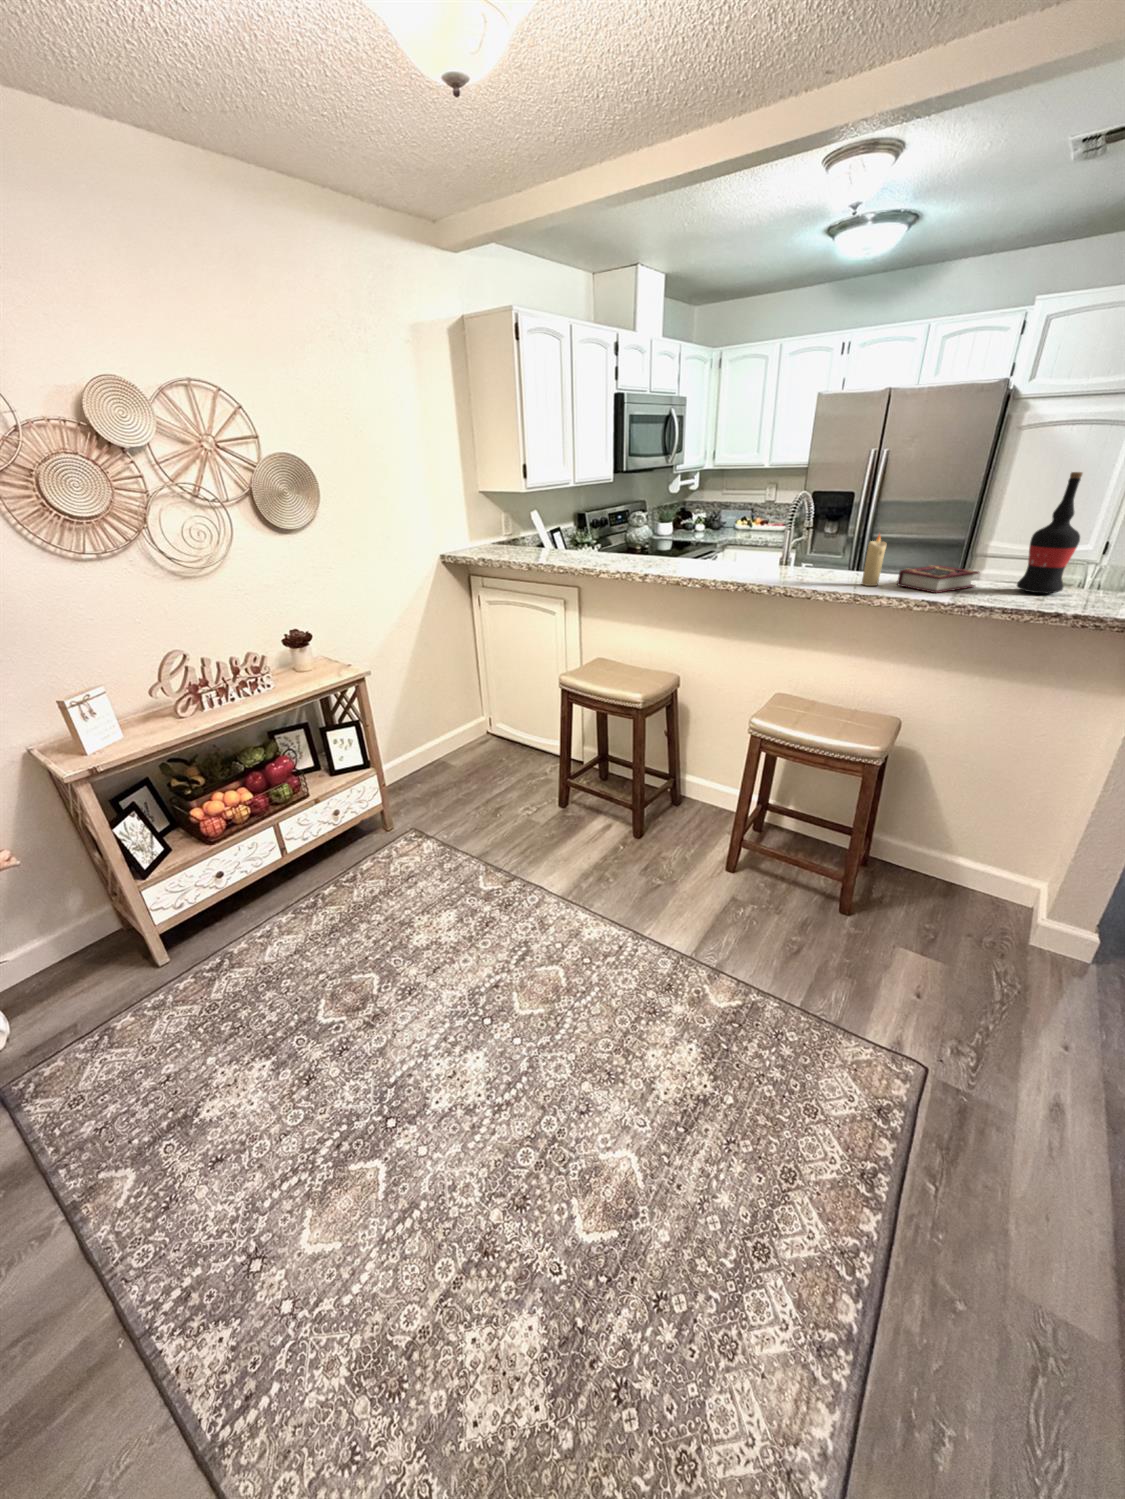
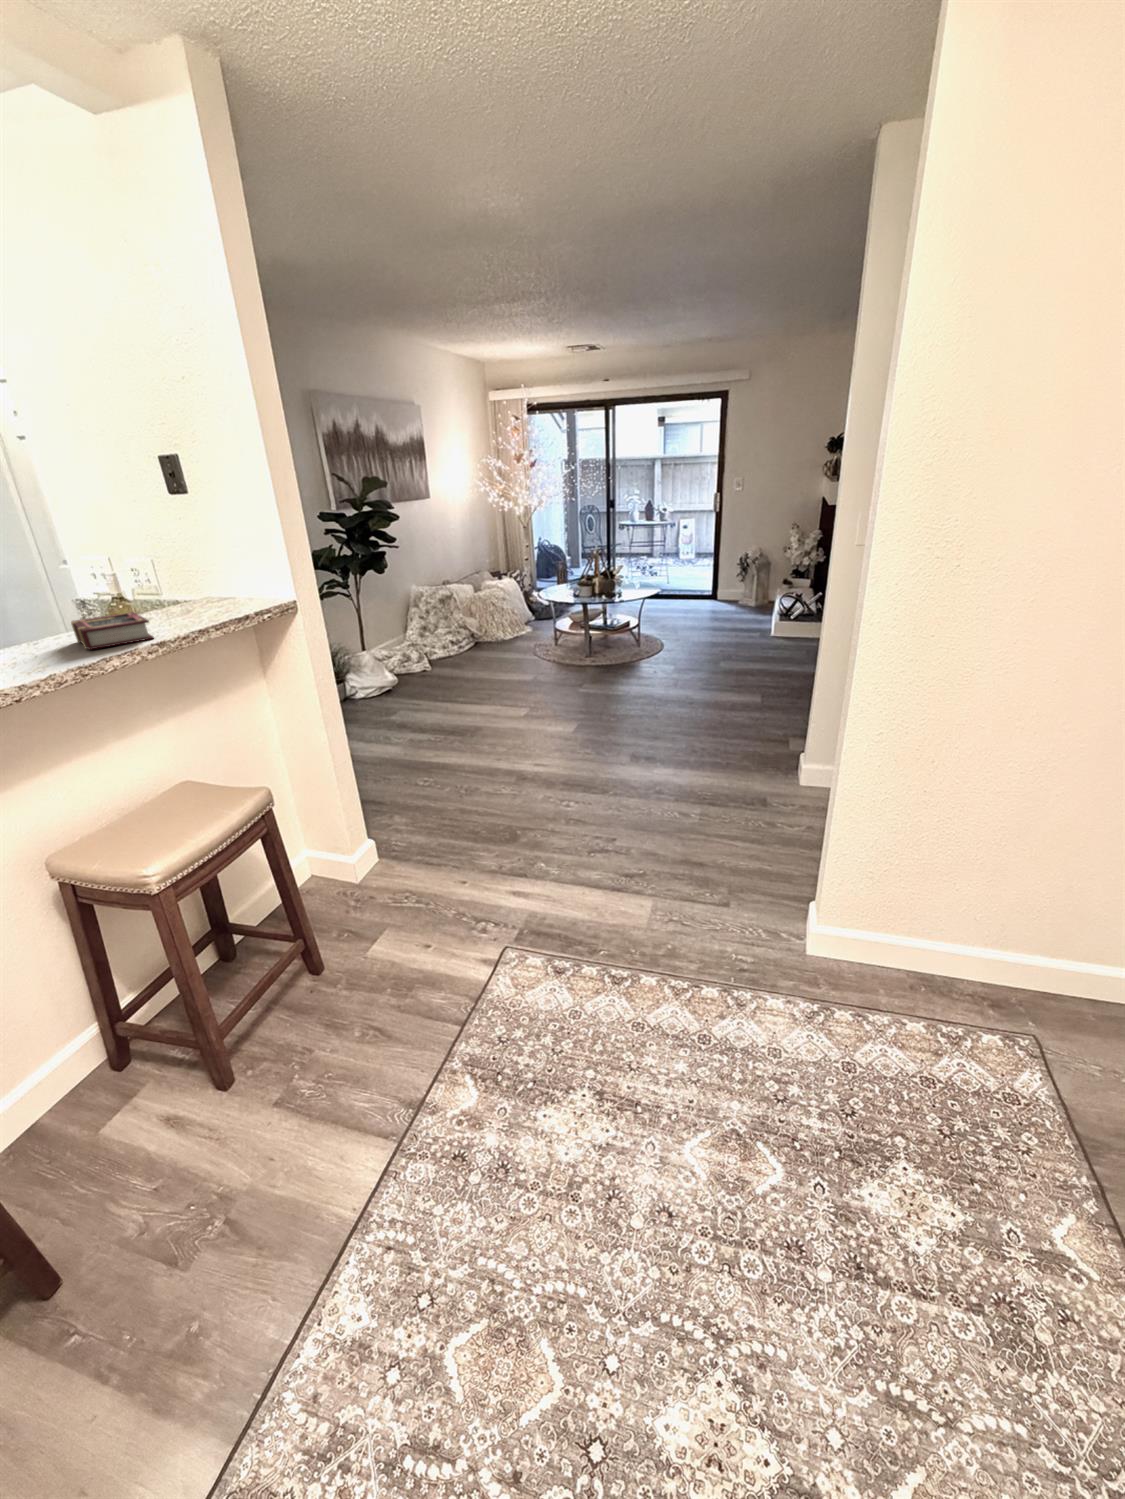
wine bottle: present [1017,472,1082,593] -> none [150,496,209,617]
candle: present [862,534,886,586] -> none [25,588,73,663]

